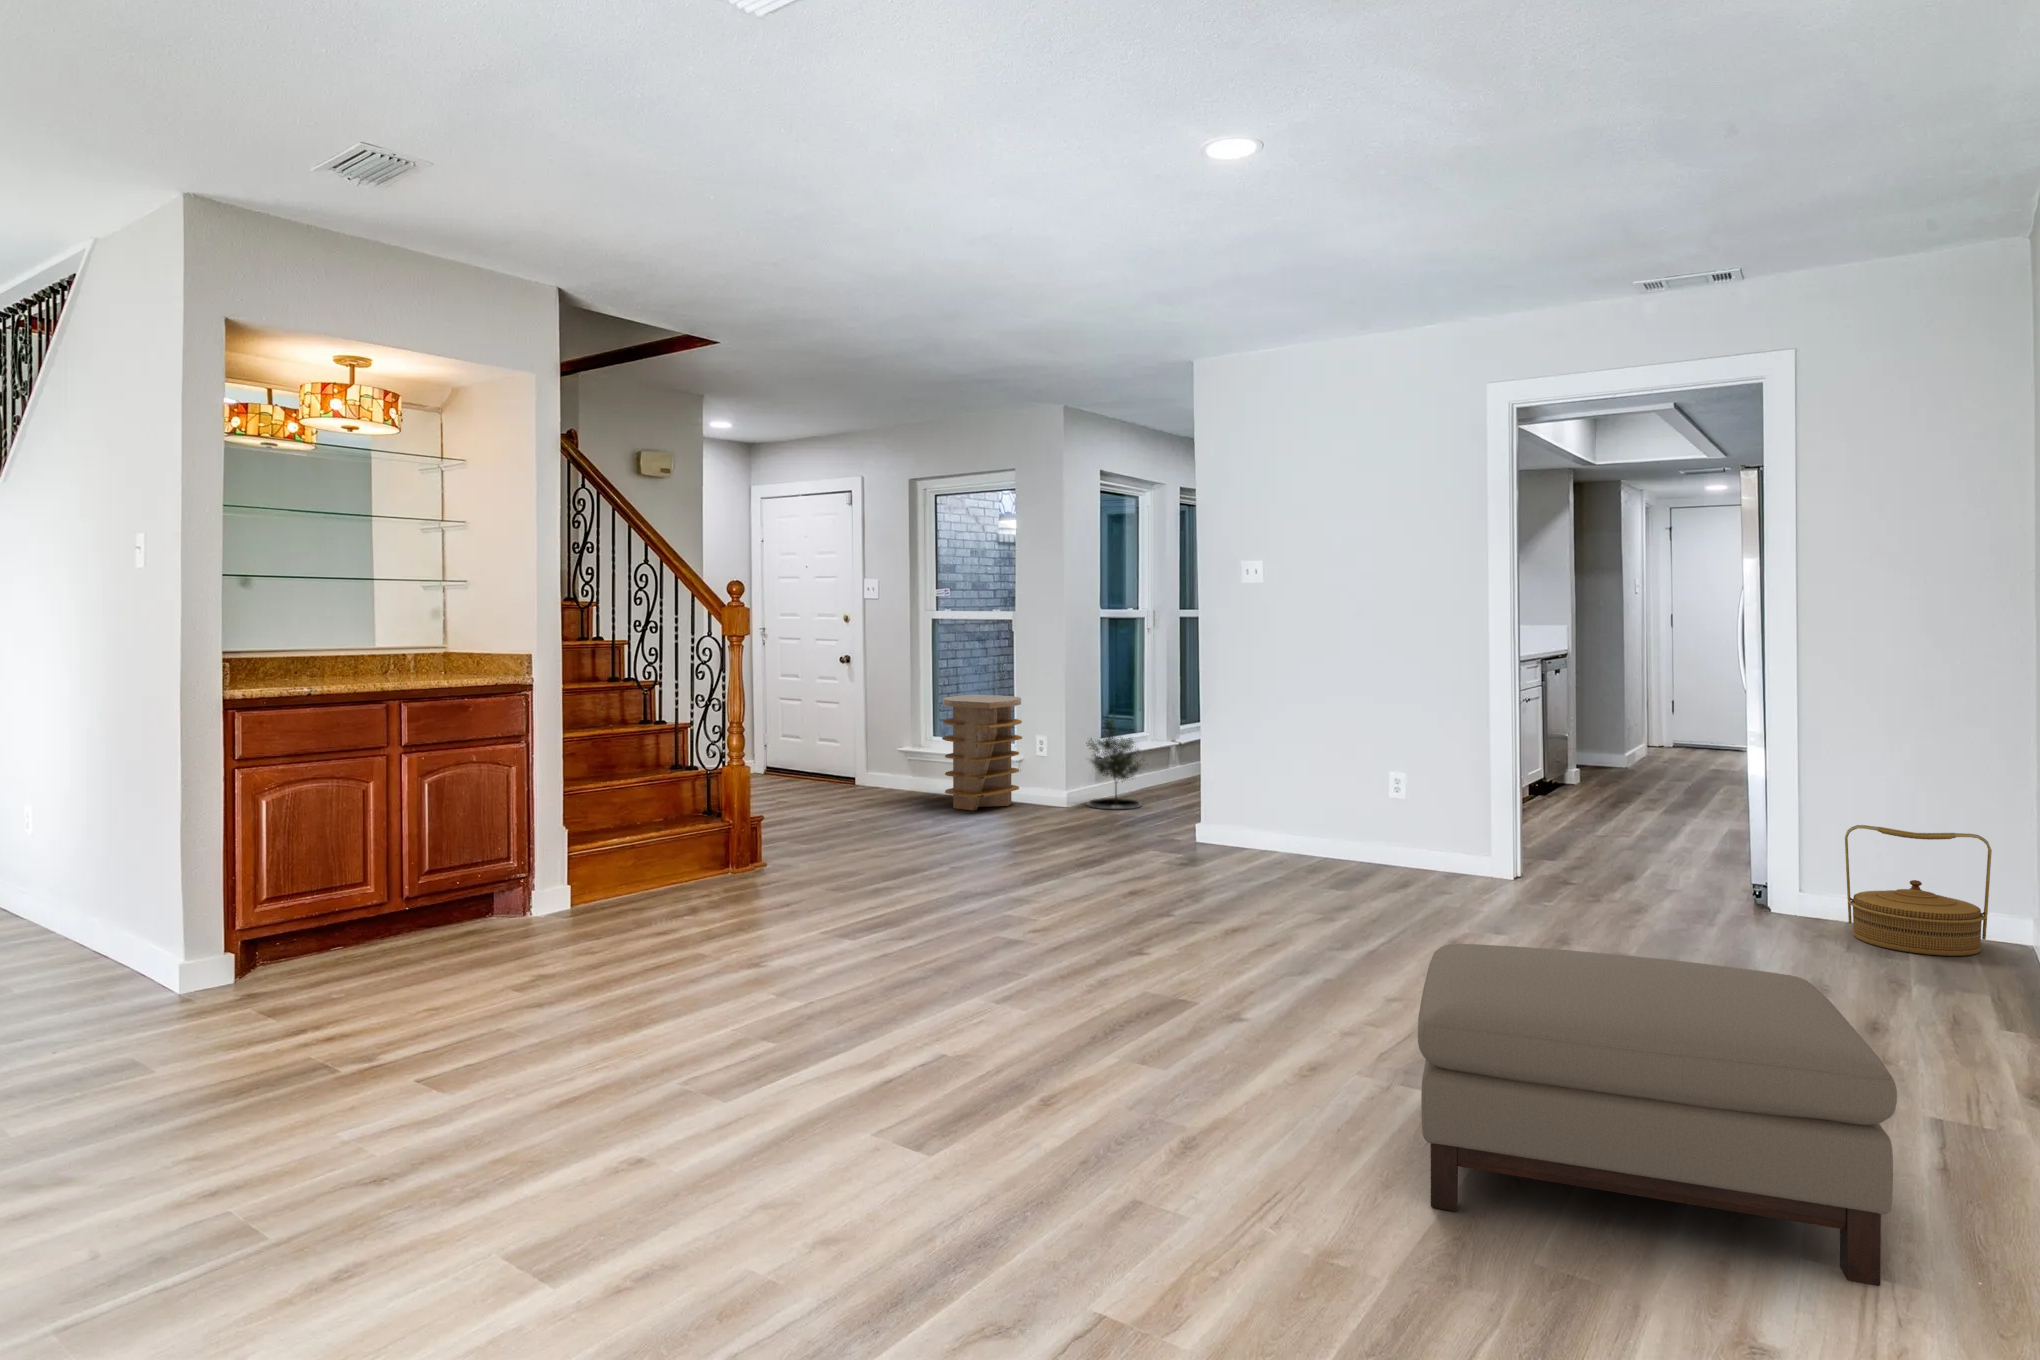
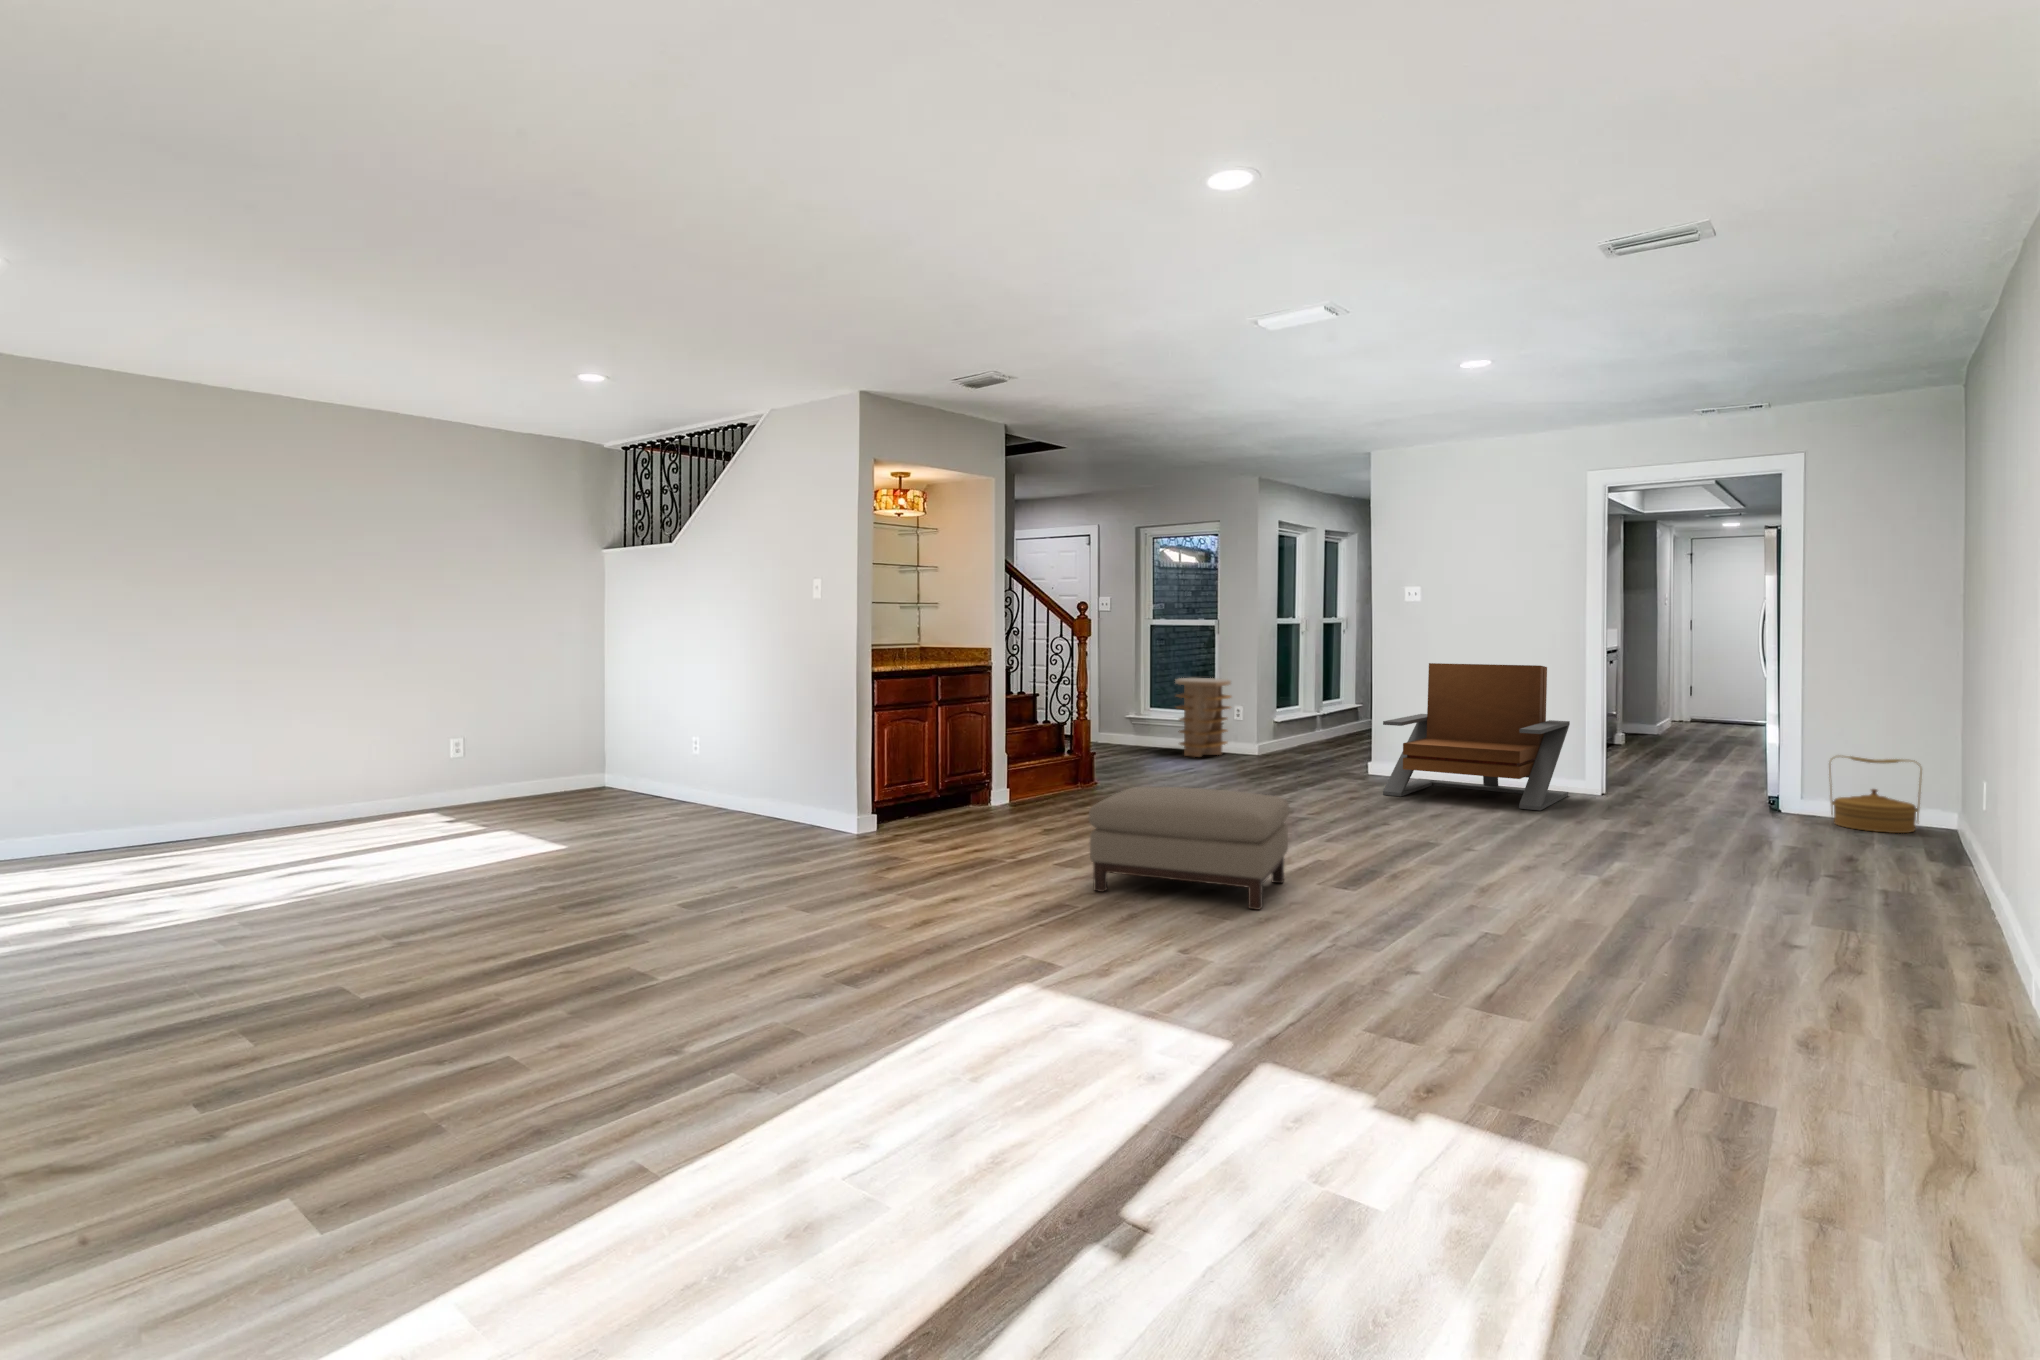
lounge chair: none [1181,676,1463,913] -> present [1383,663,1570,810]
potted tree: present [1086,716,1142,810] -> none [1274,686,1322,757]
ottoman: present [1418,944,1897,1286] -> present [1089,787,1289,910]

